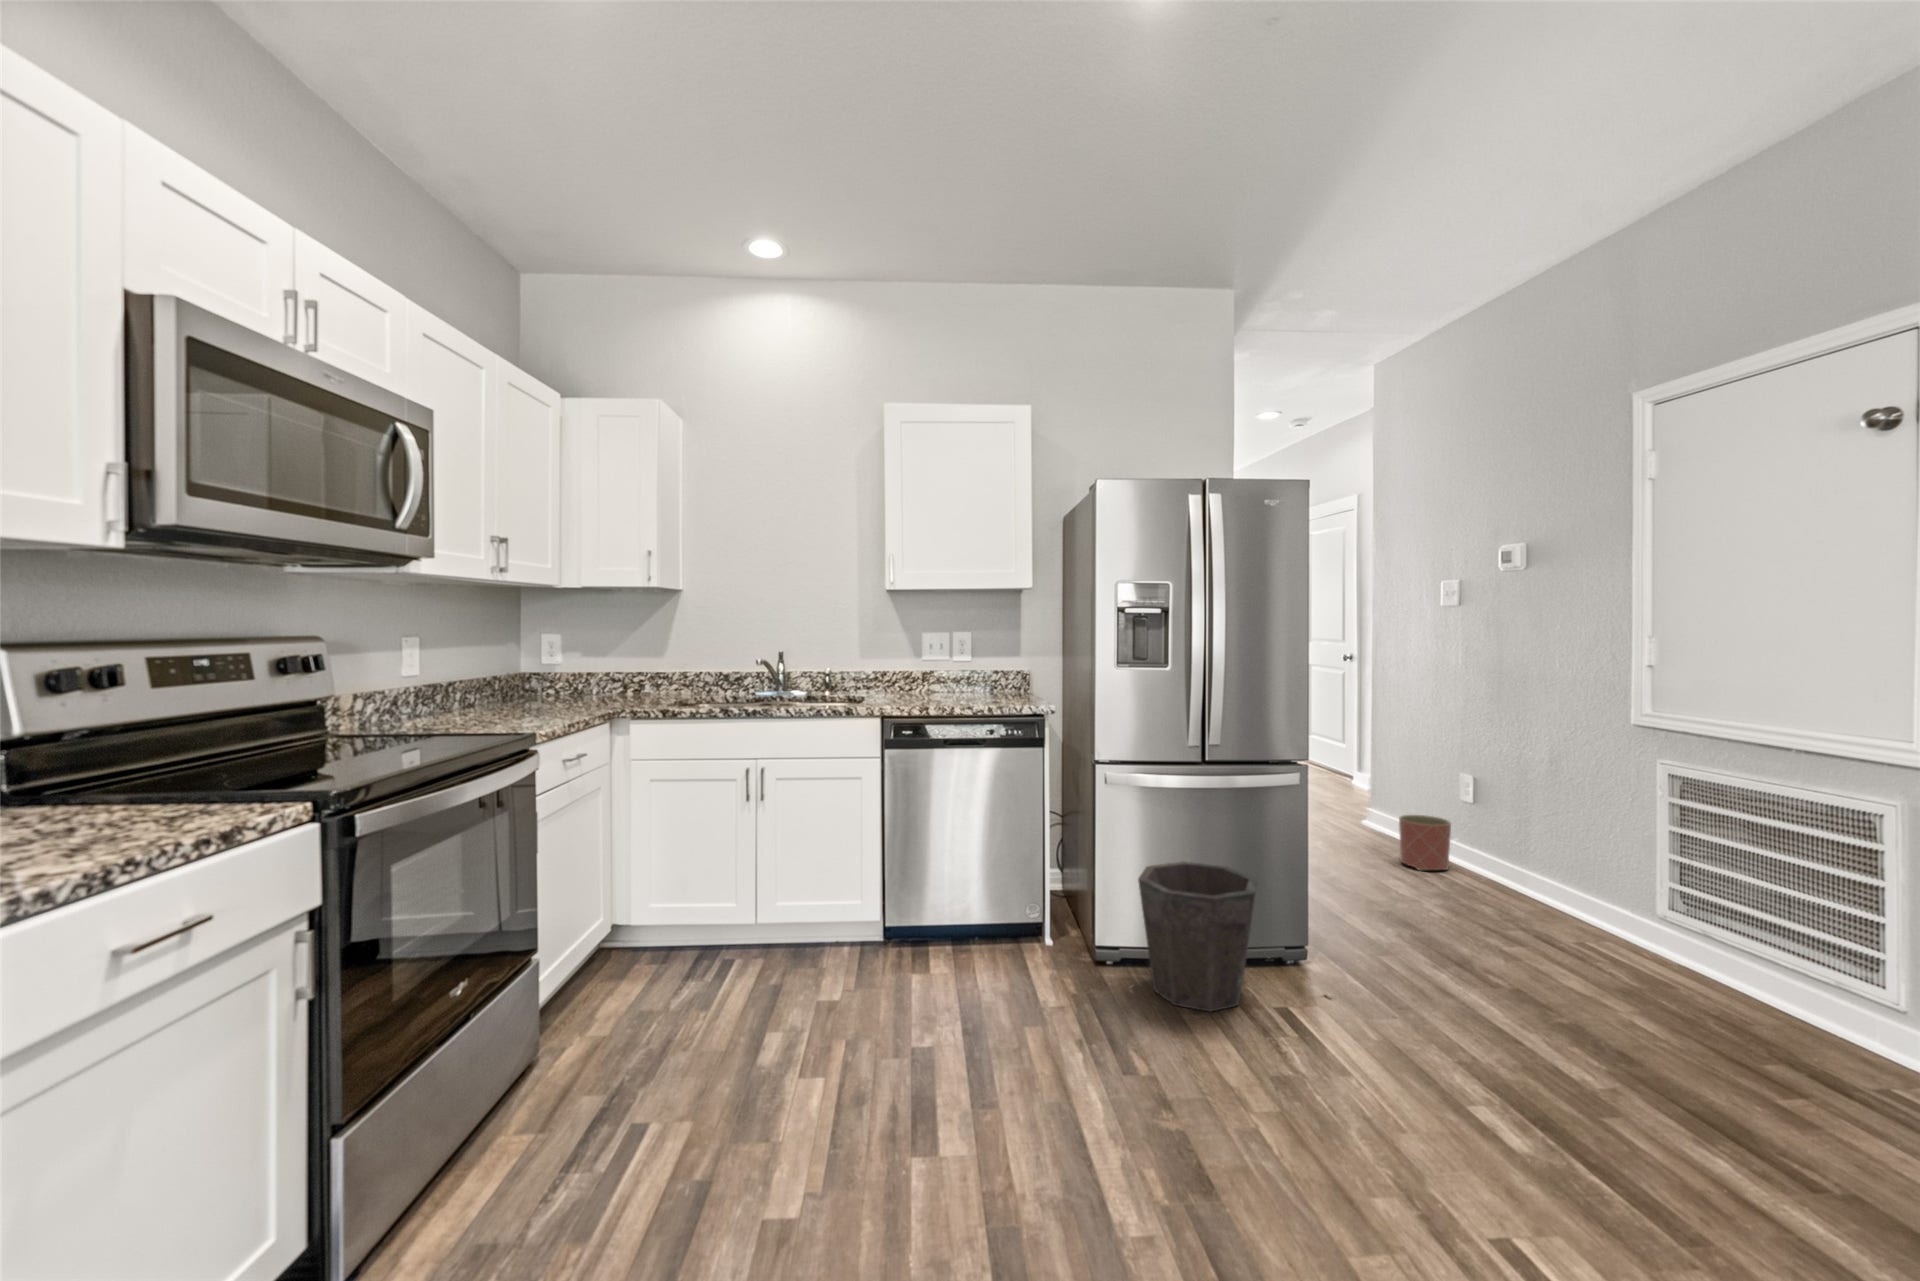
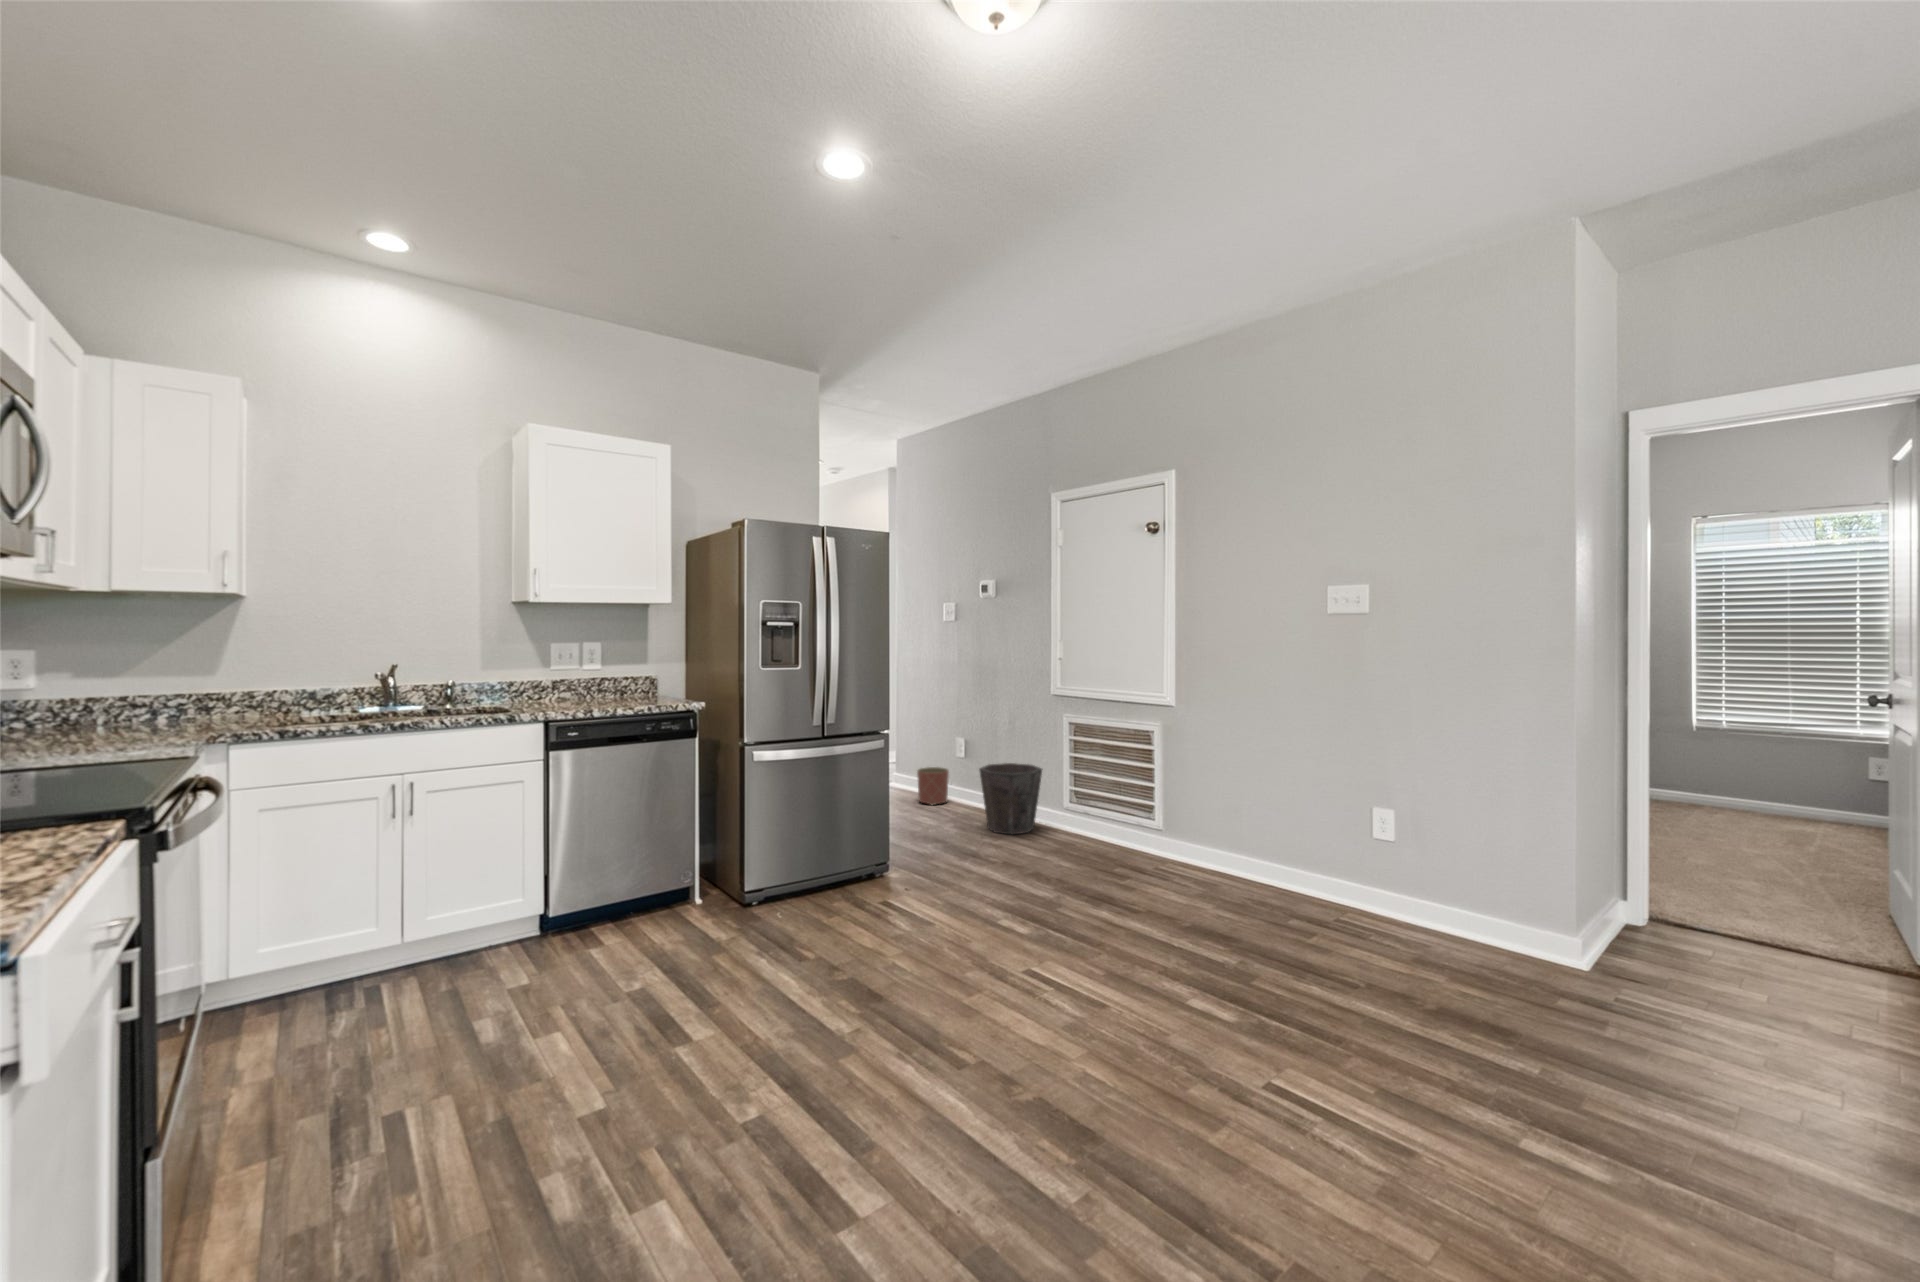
waste bin: present [1138,861,1258,1012] -> present [979,763,1042,834]

